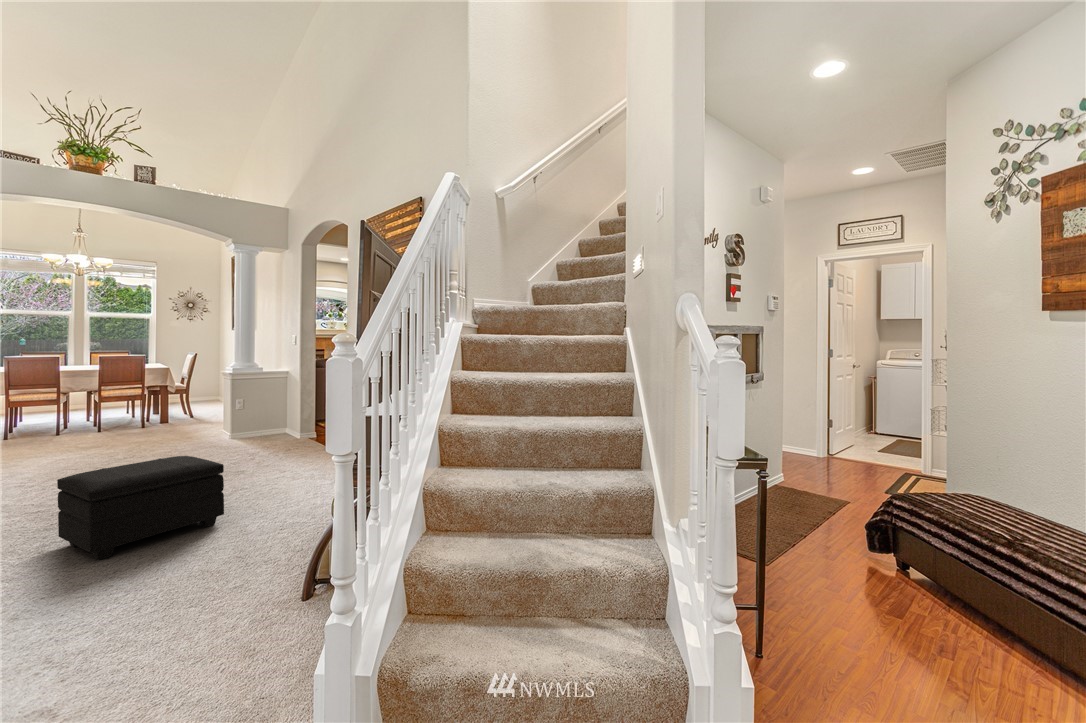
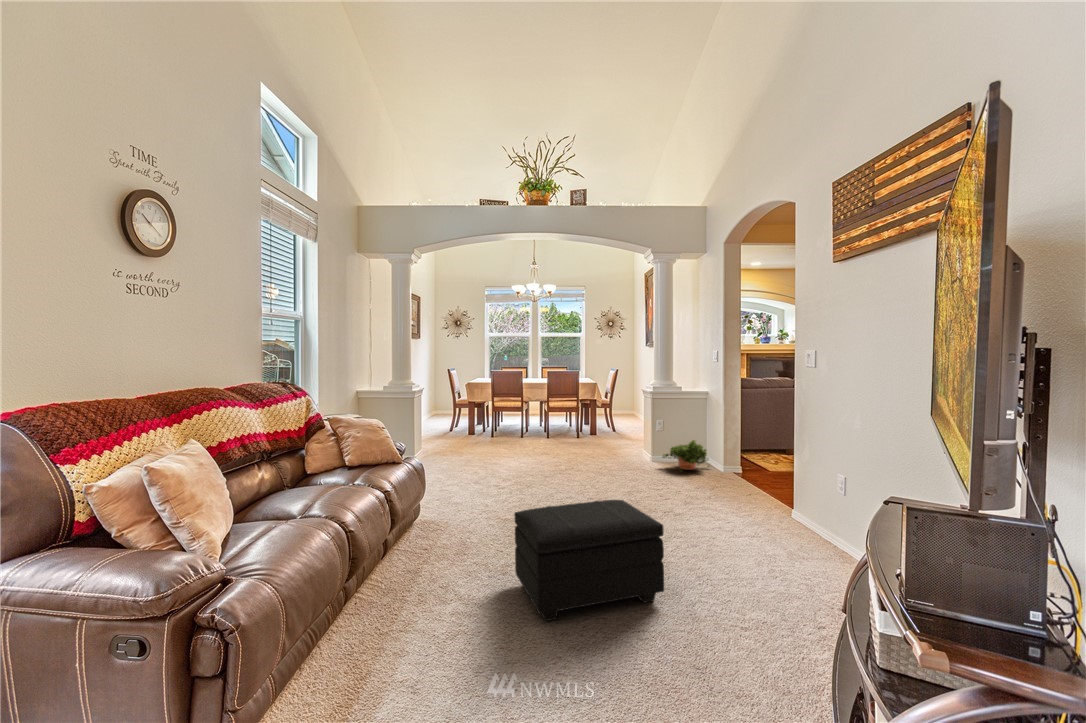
potted plant: none [241,414,290,443] -> present [663,440,708,472]

